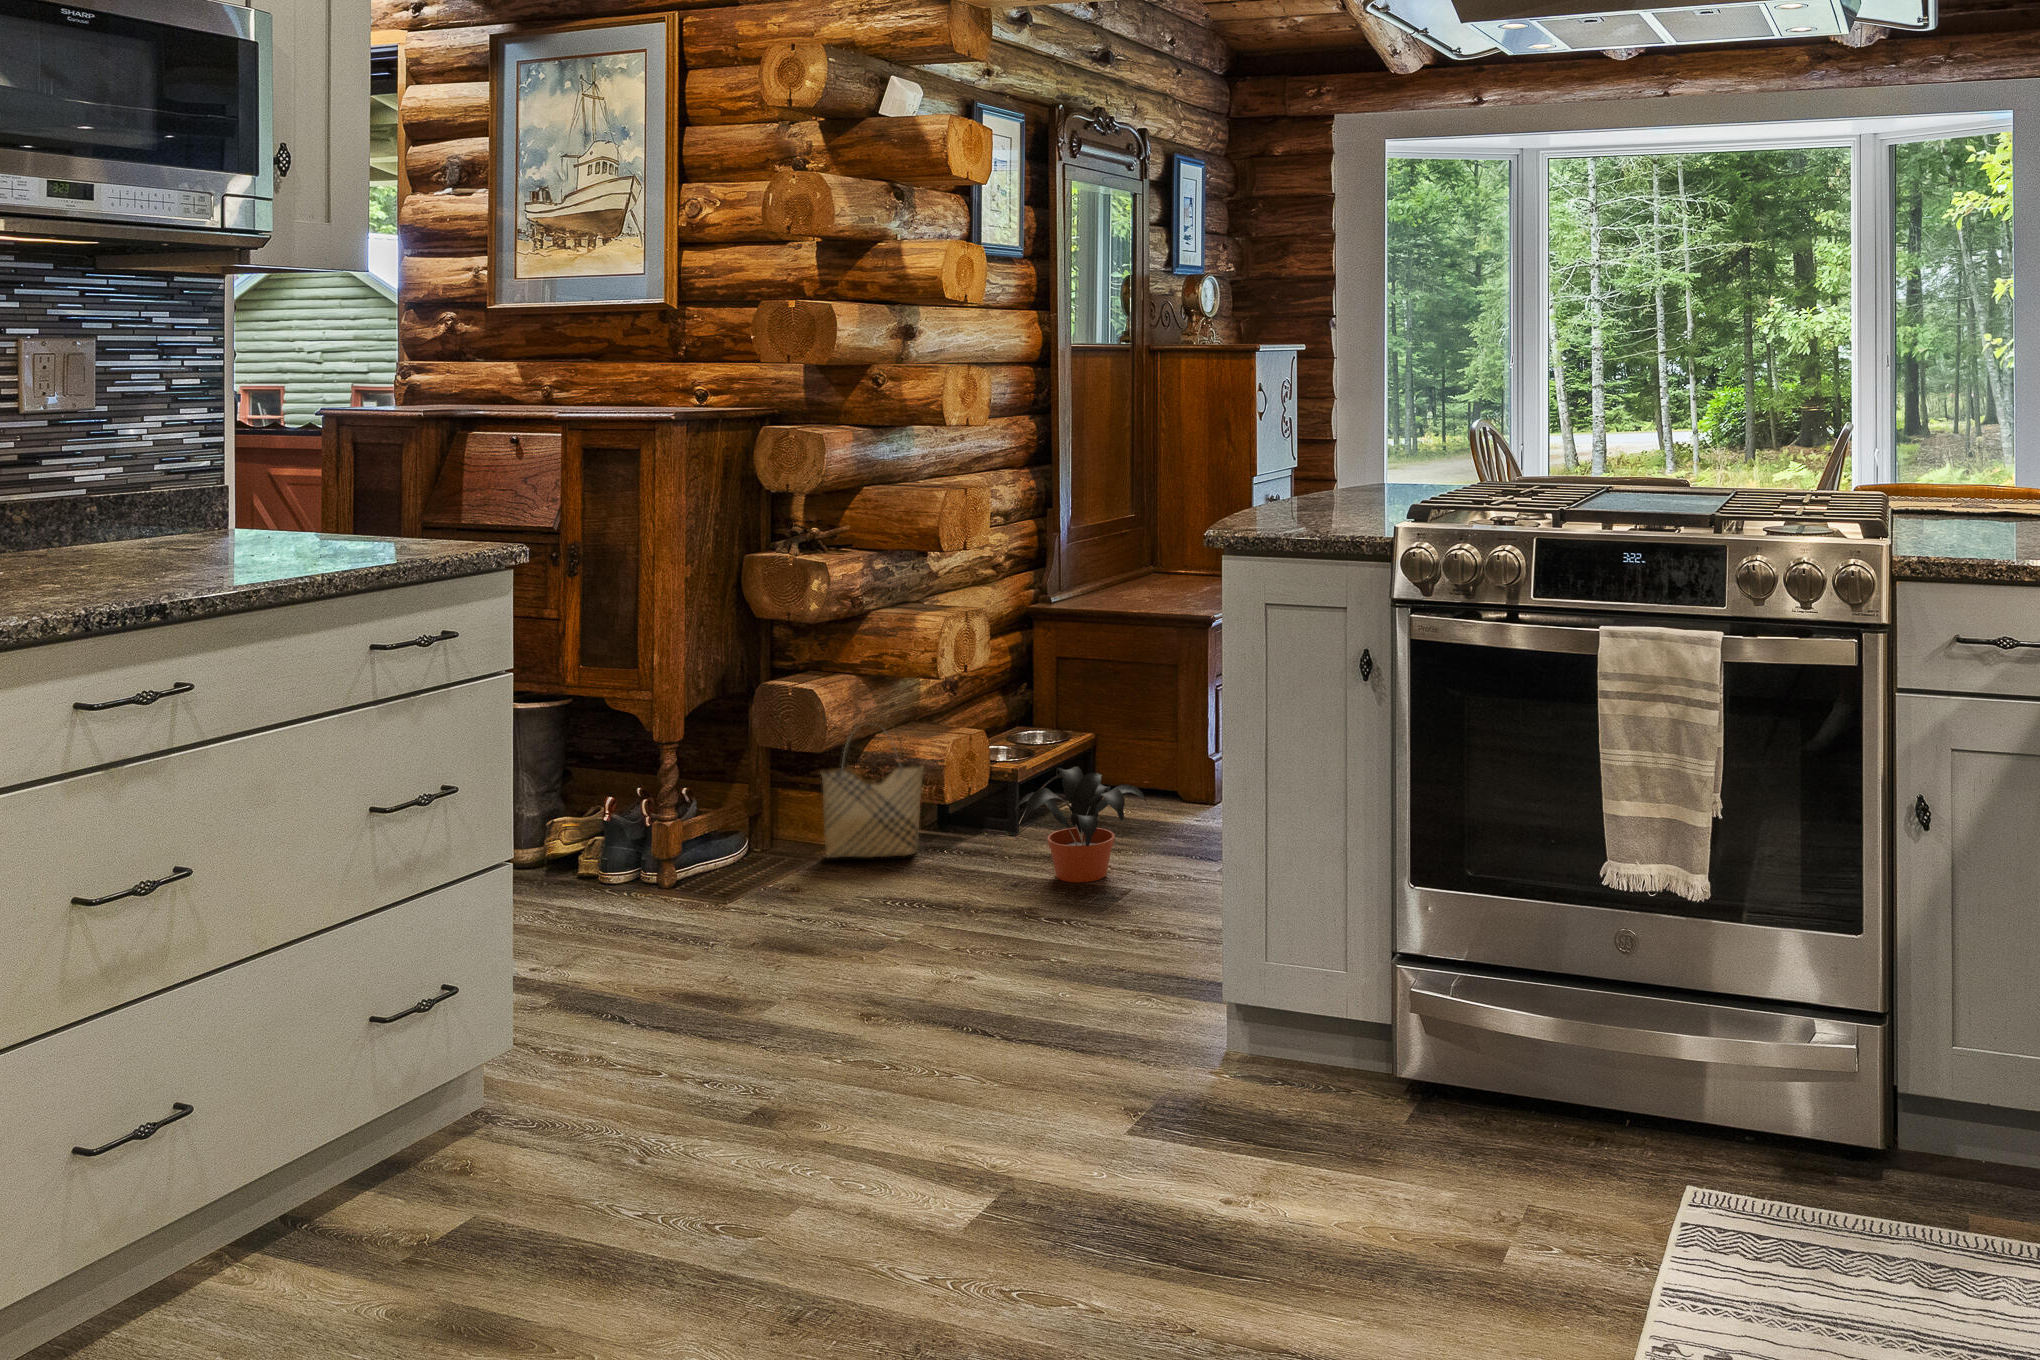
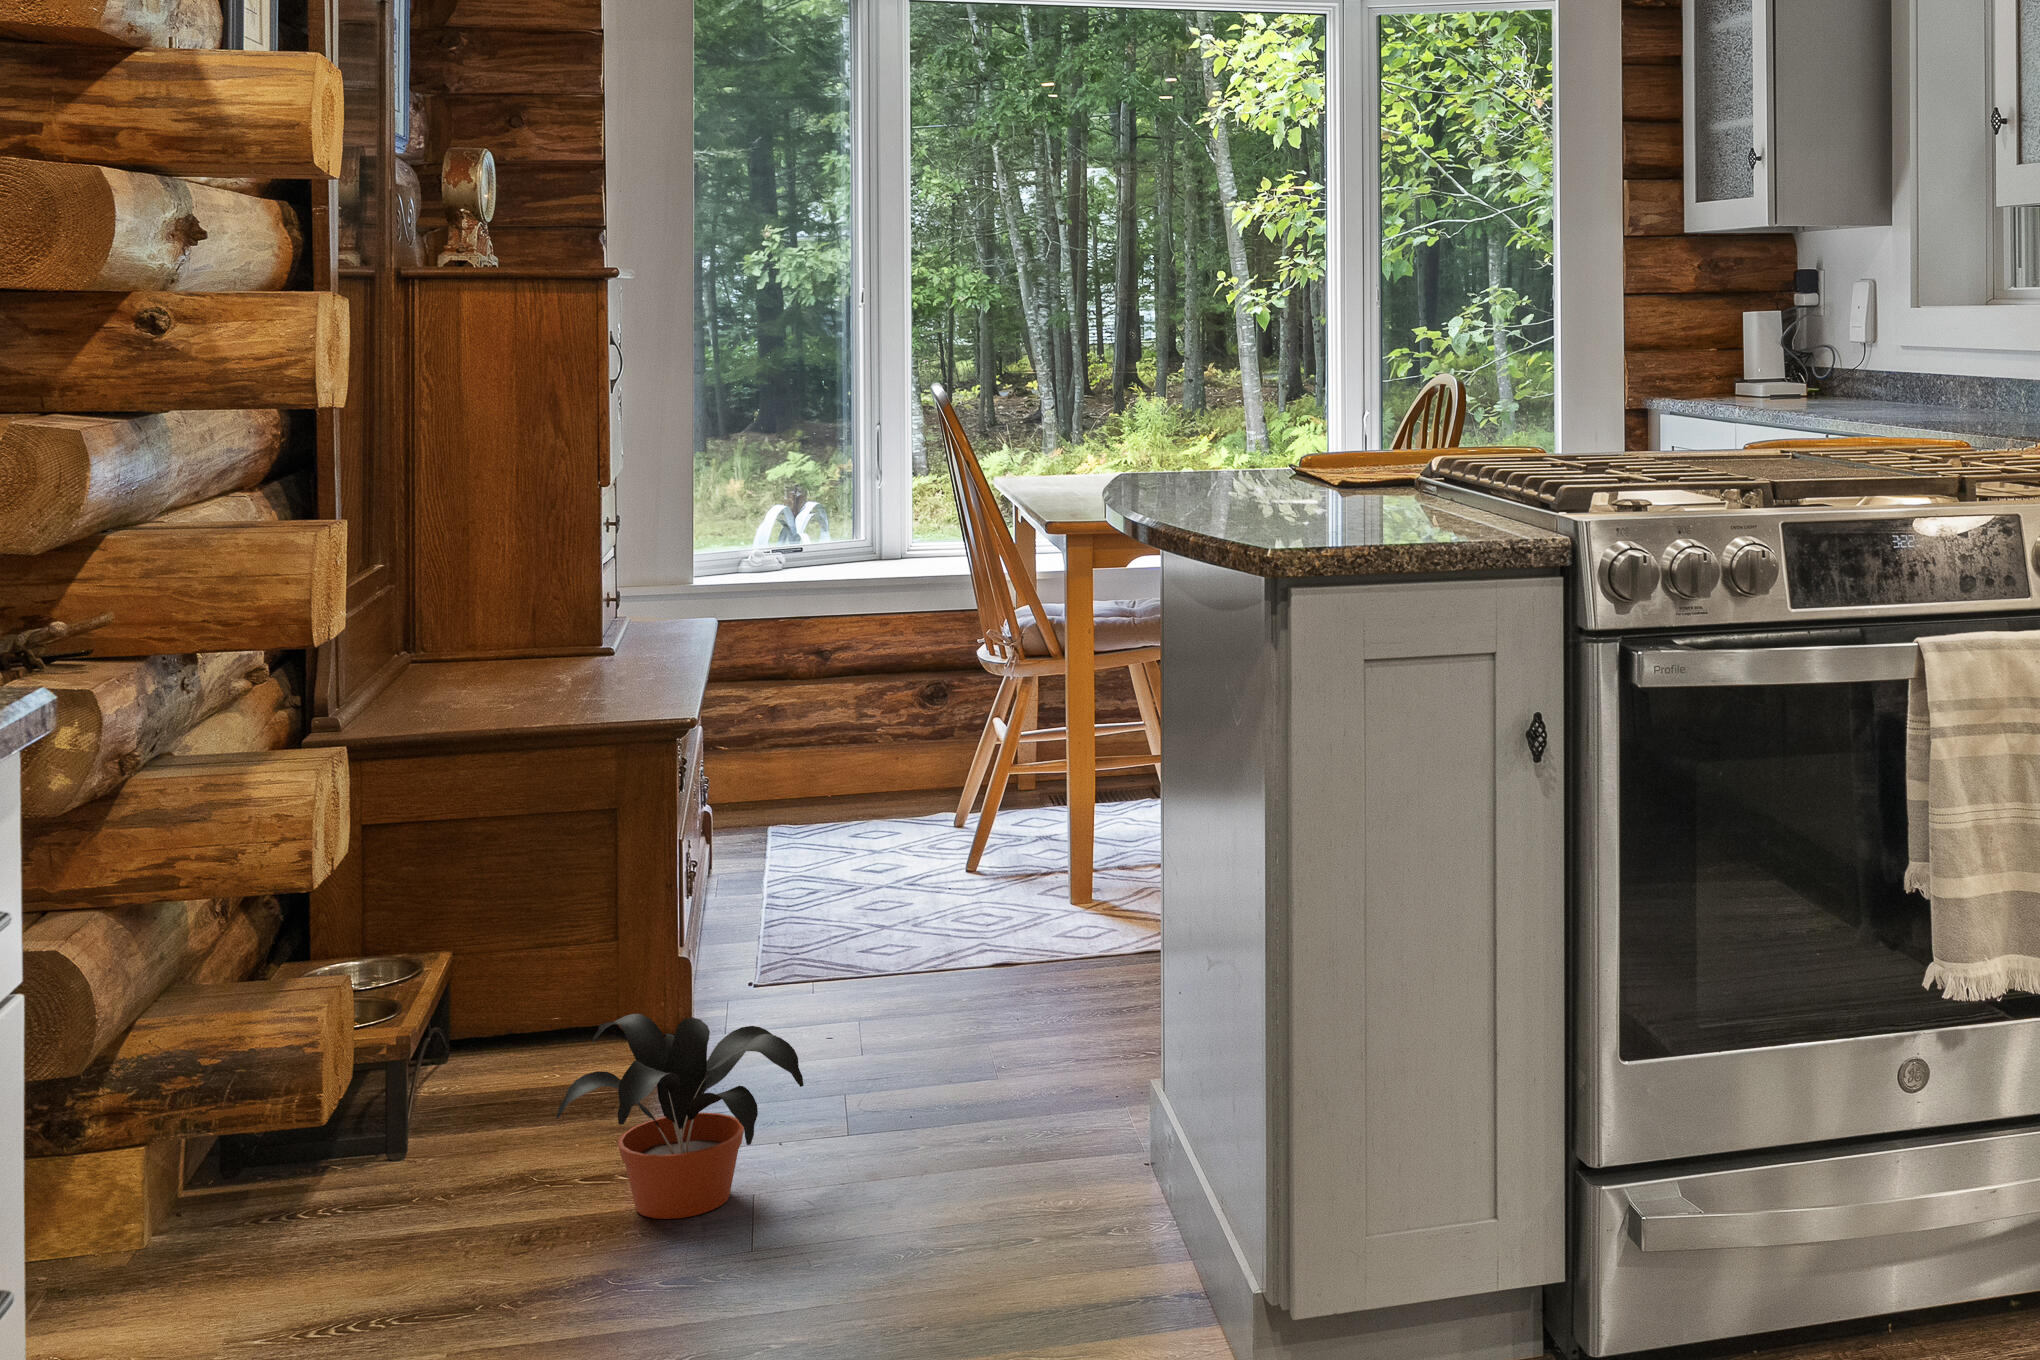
woven basket: present [821,714,924,858] -> none [98,993,320,1298]

